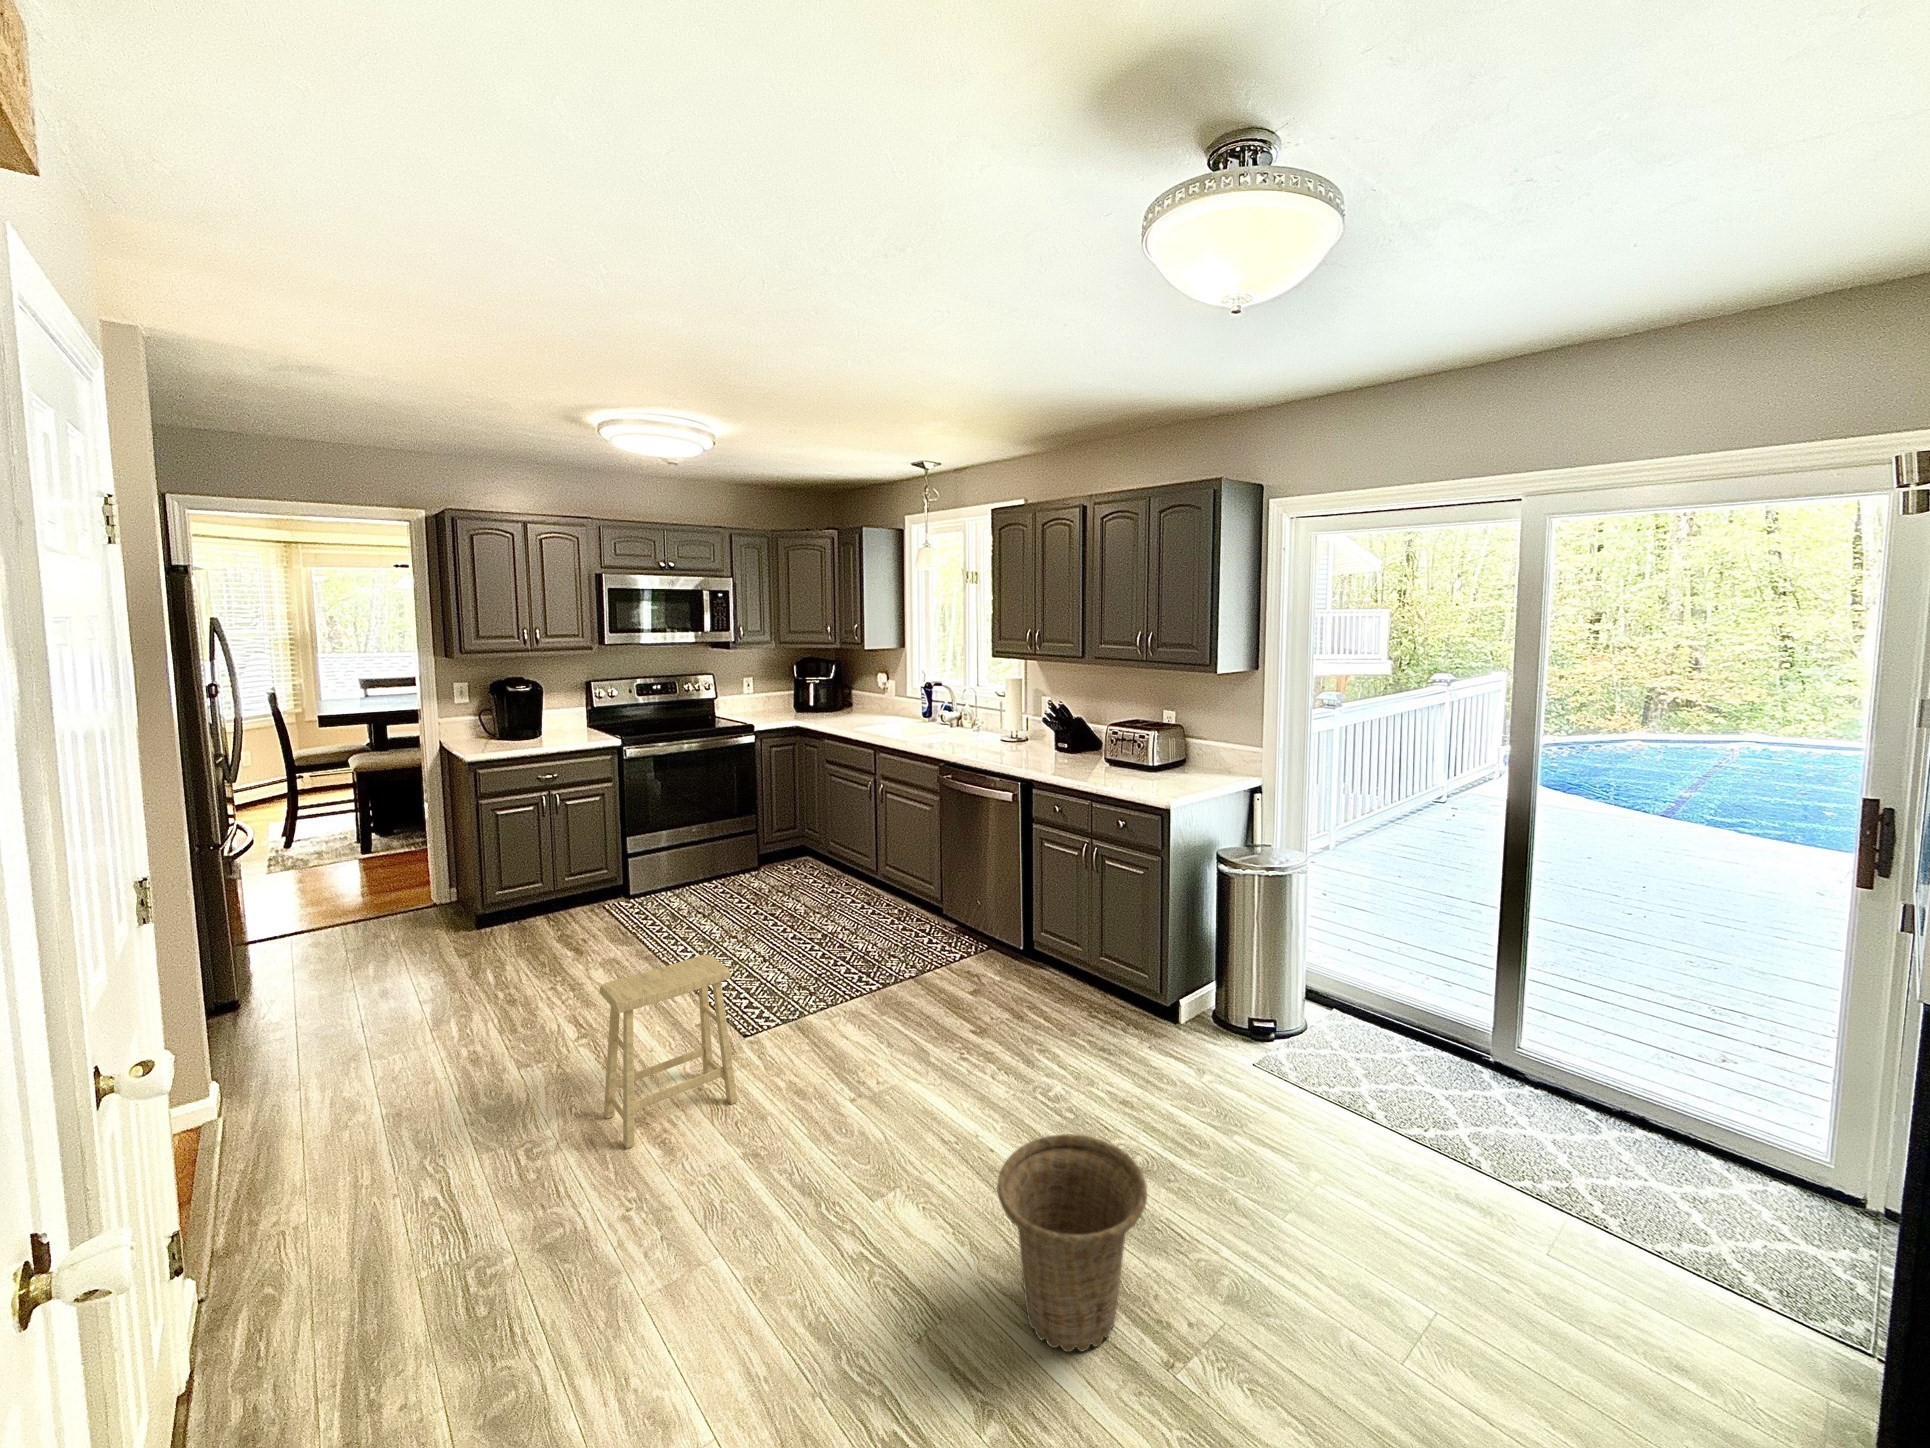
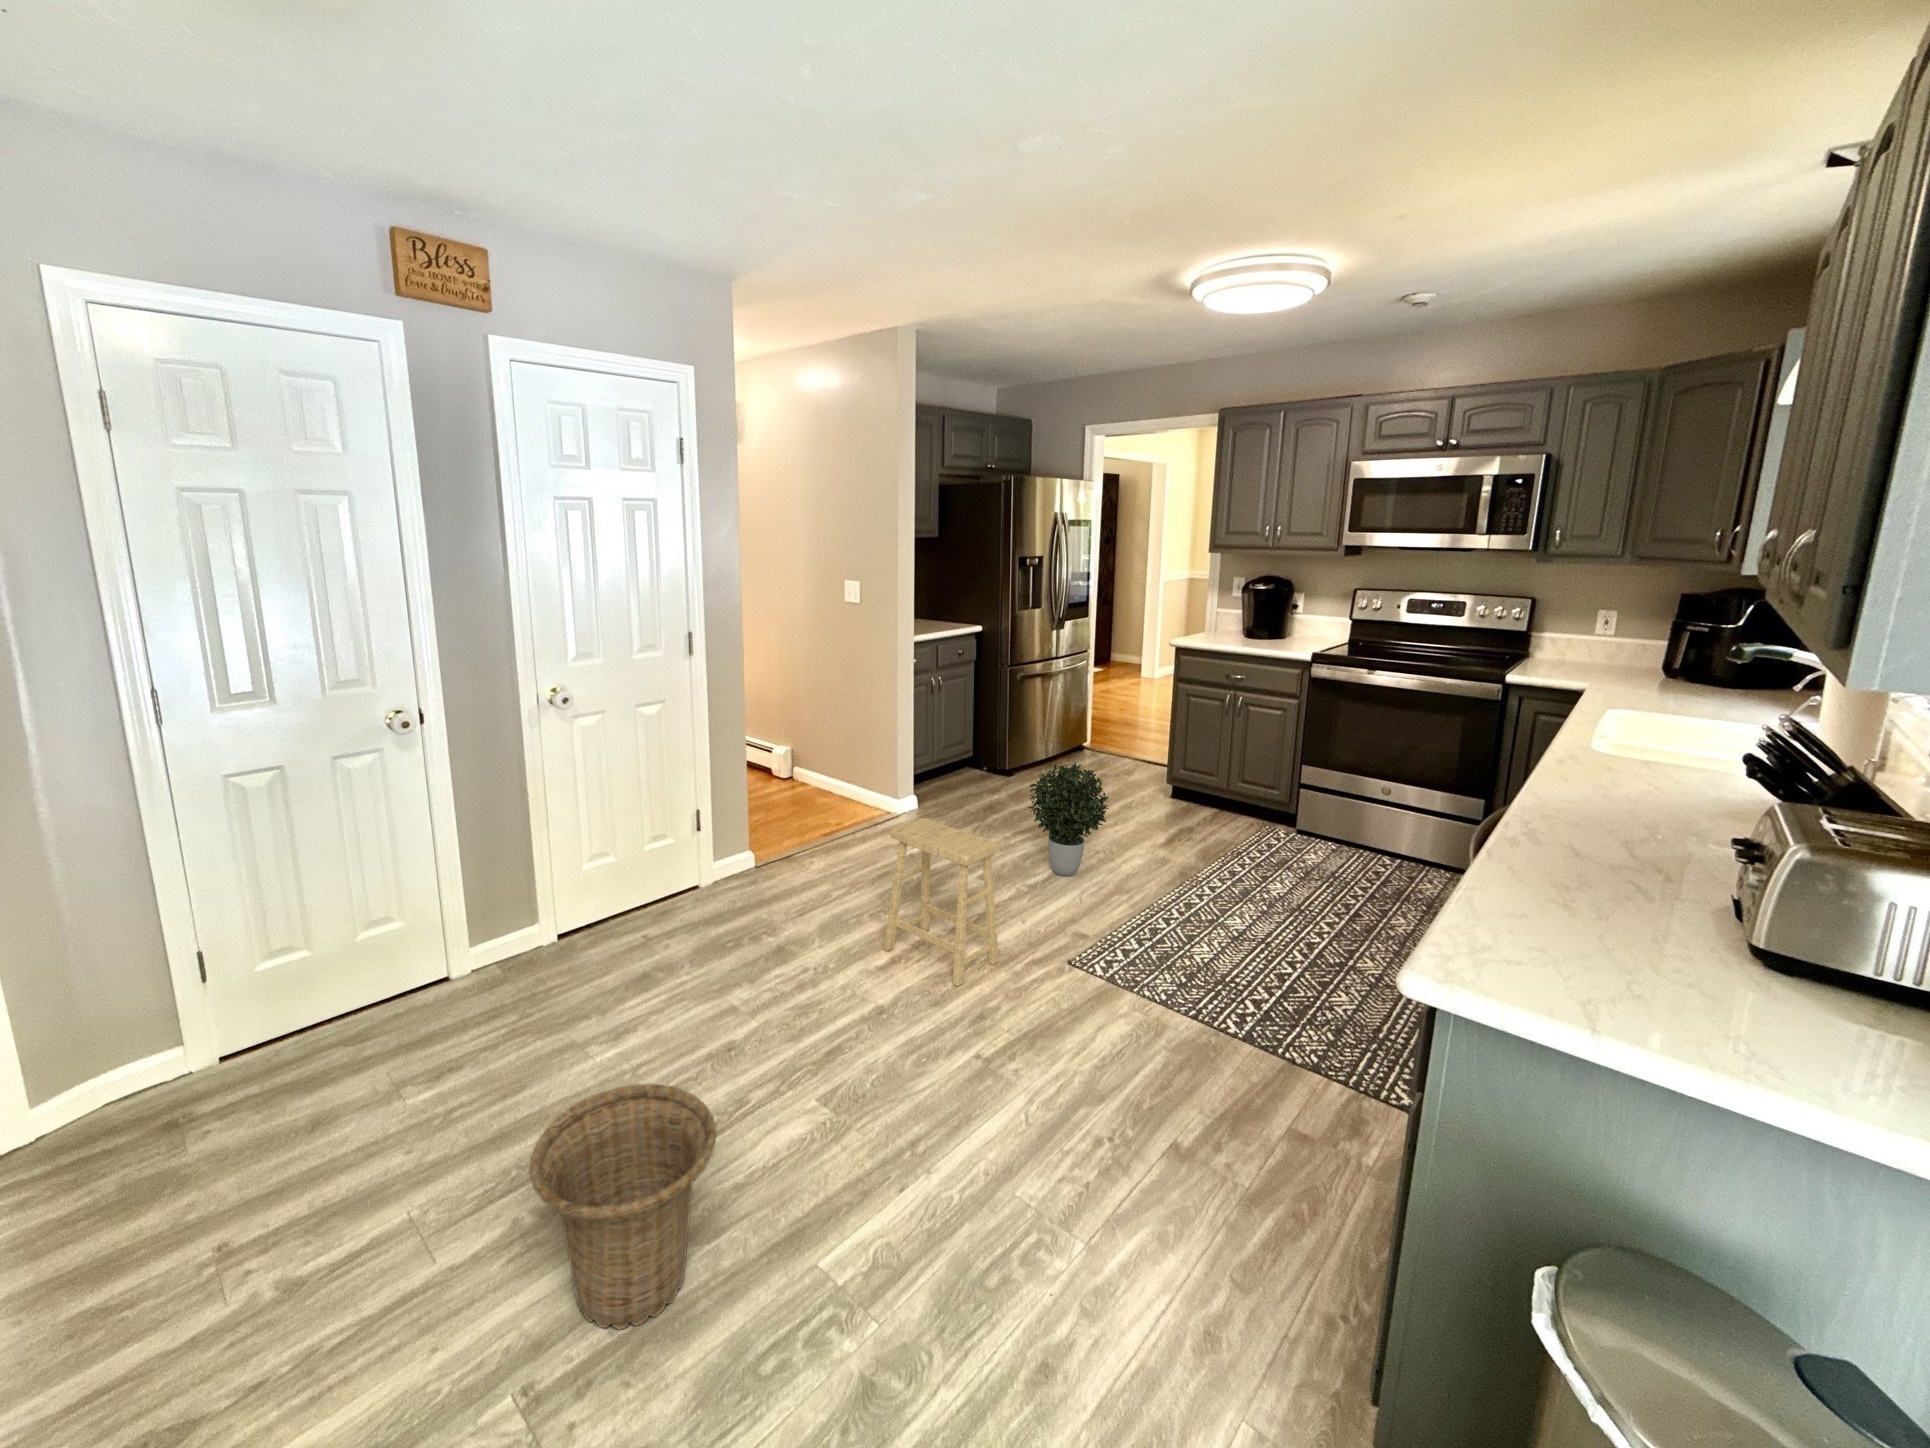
potted plant: none [506,892,609,1018] -> present [1028,763,1109,876]

